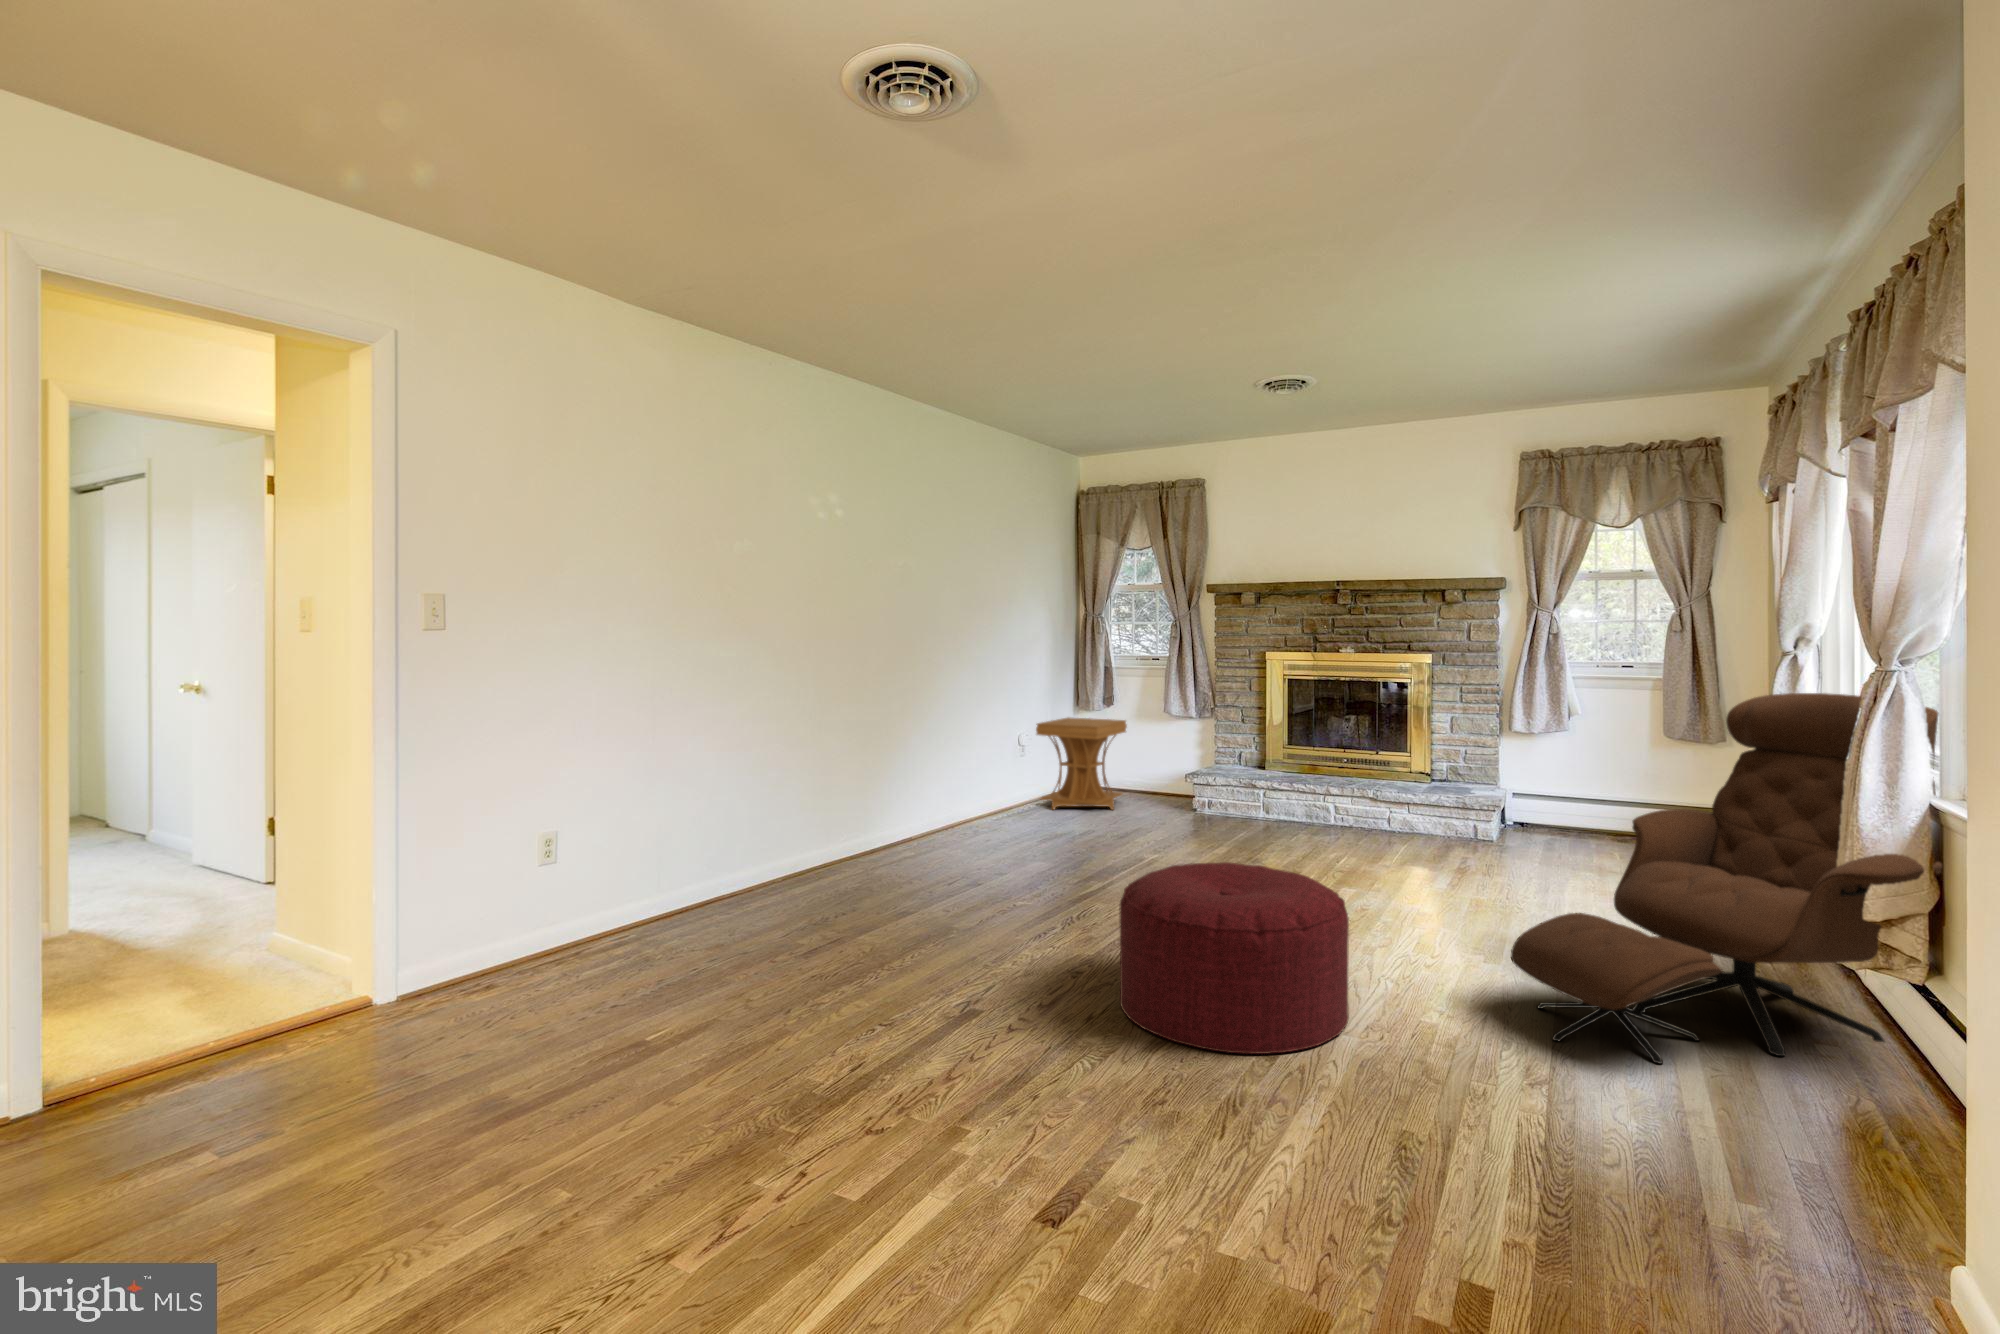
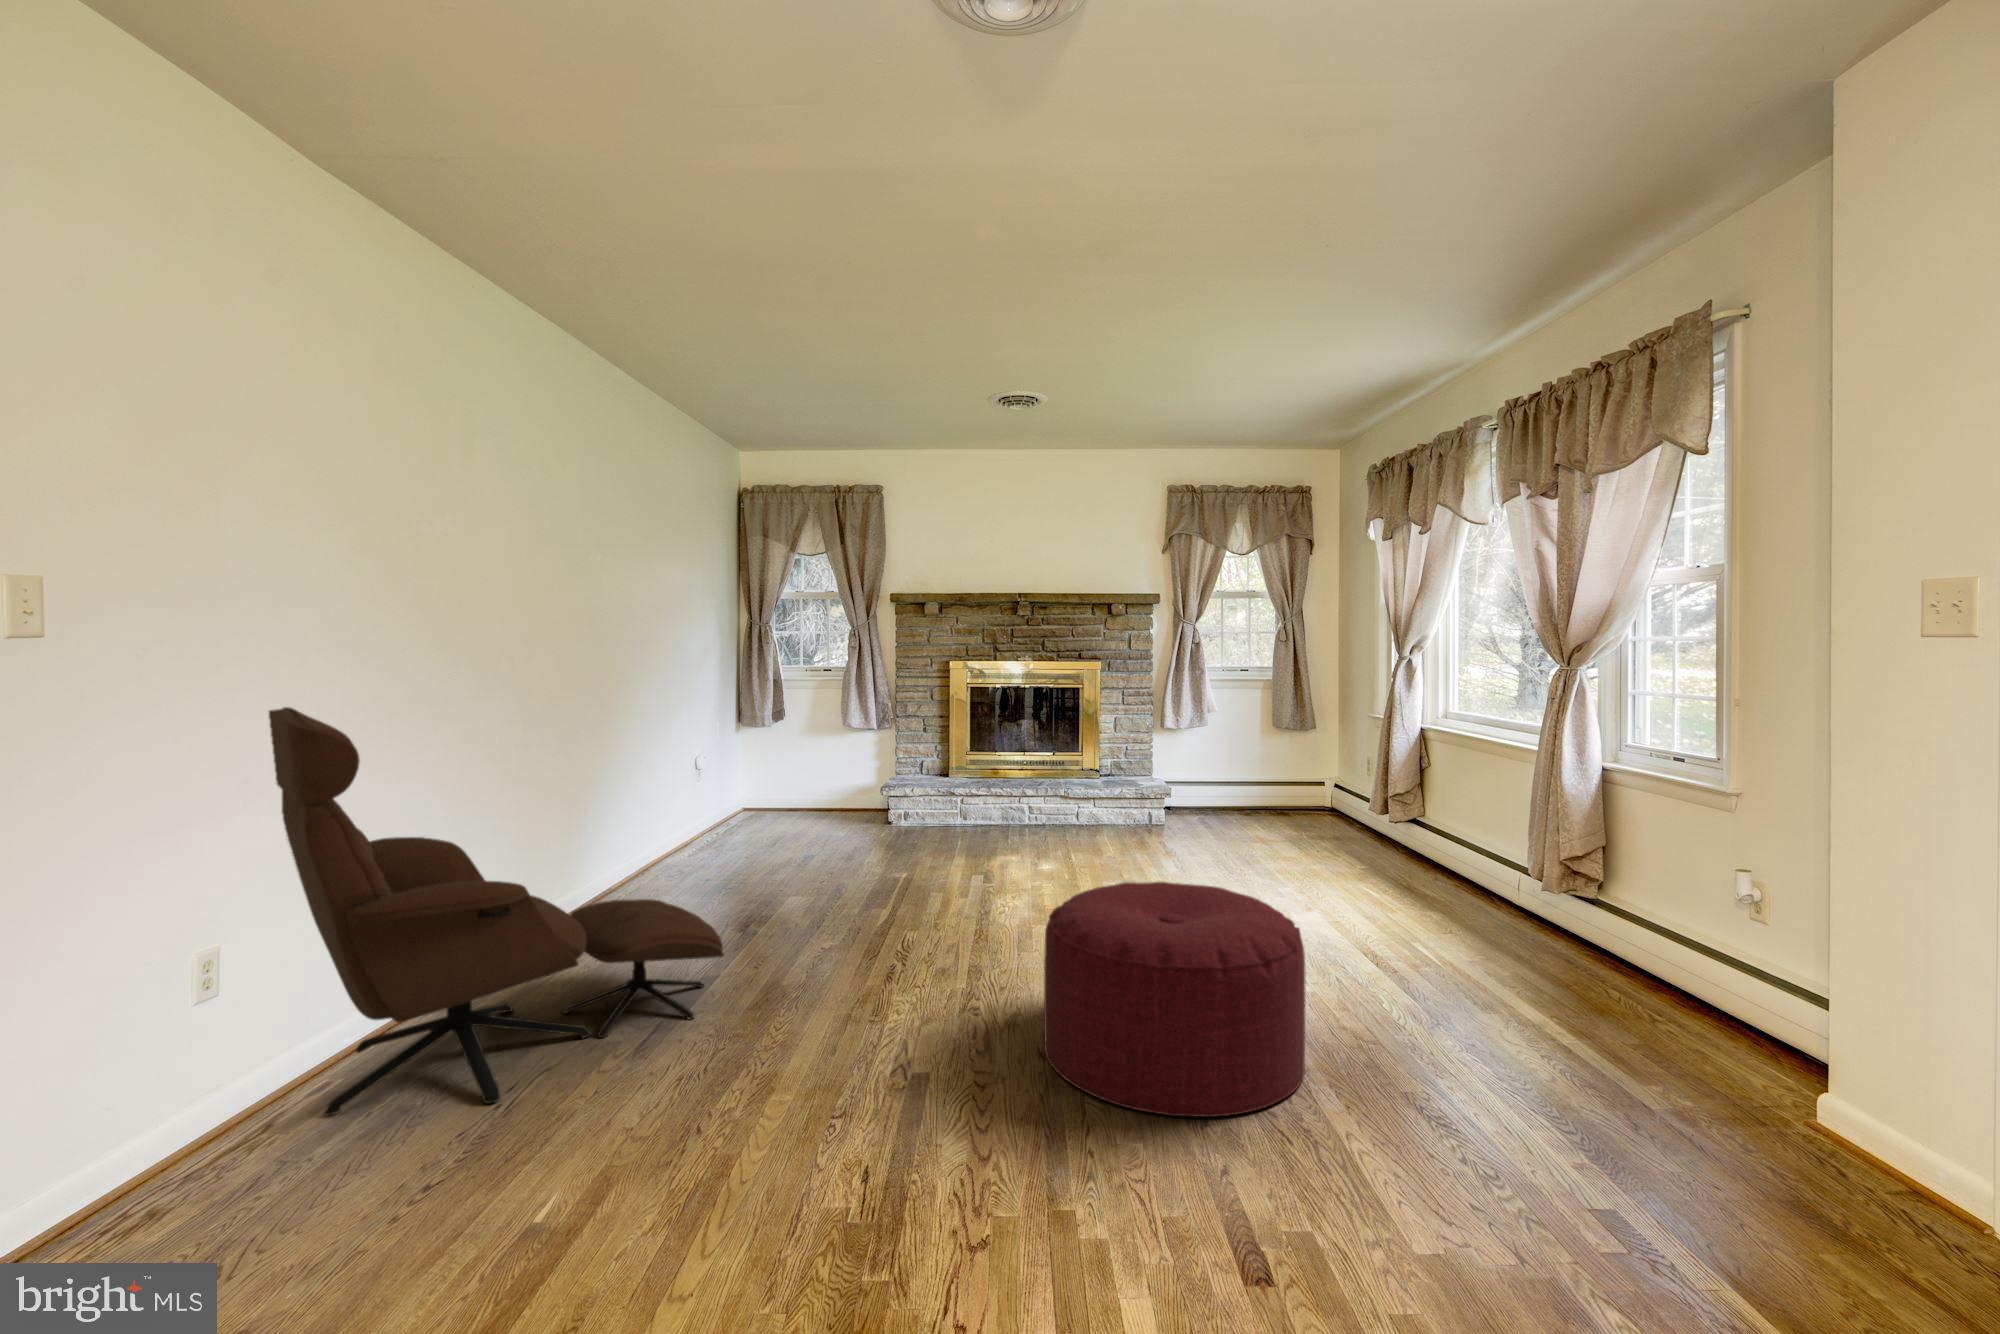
lounge chair: present [1511,693,1942,1064] -> present [269,707,724,1116]
side table: present [1036,717,1127,810] -> none [713,734,809,839]

